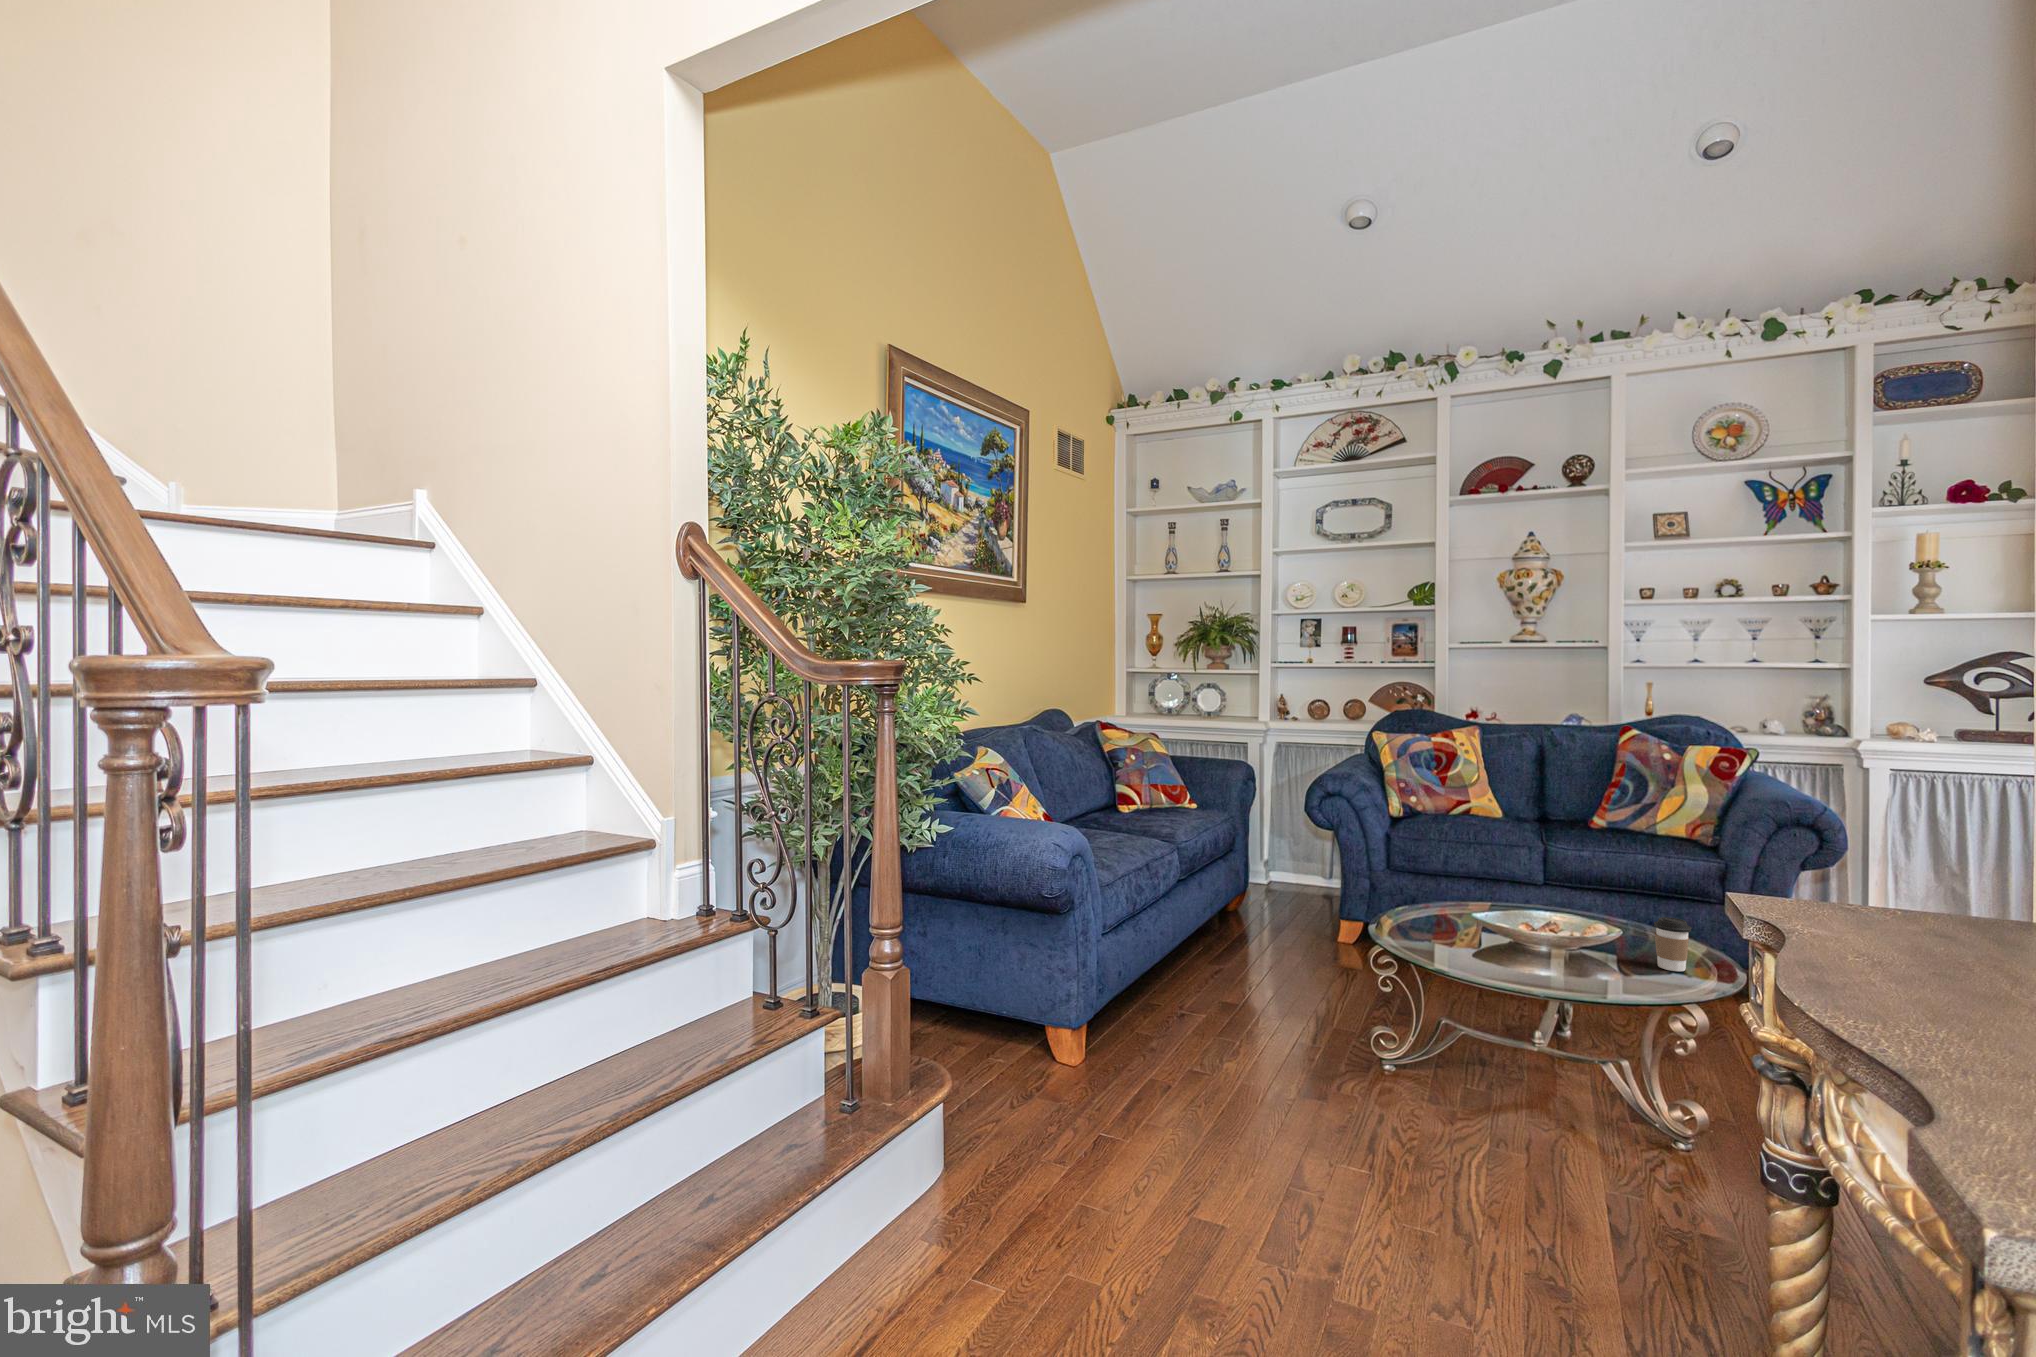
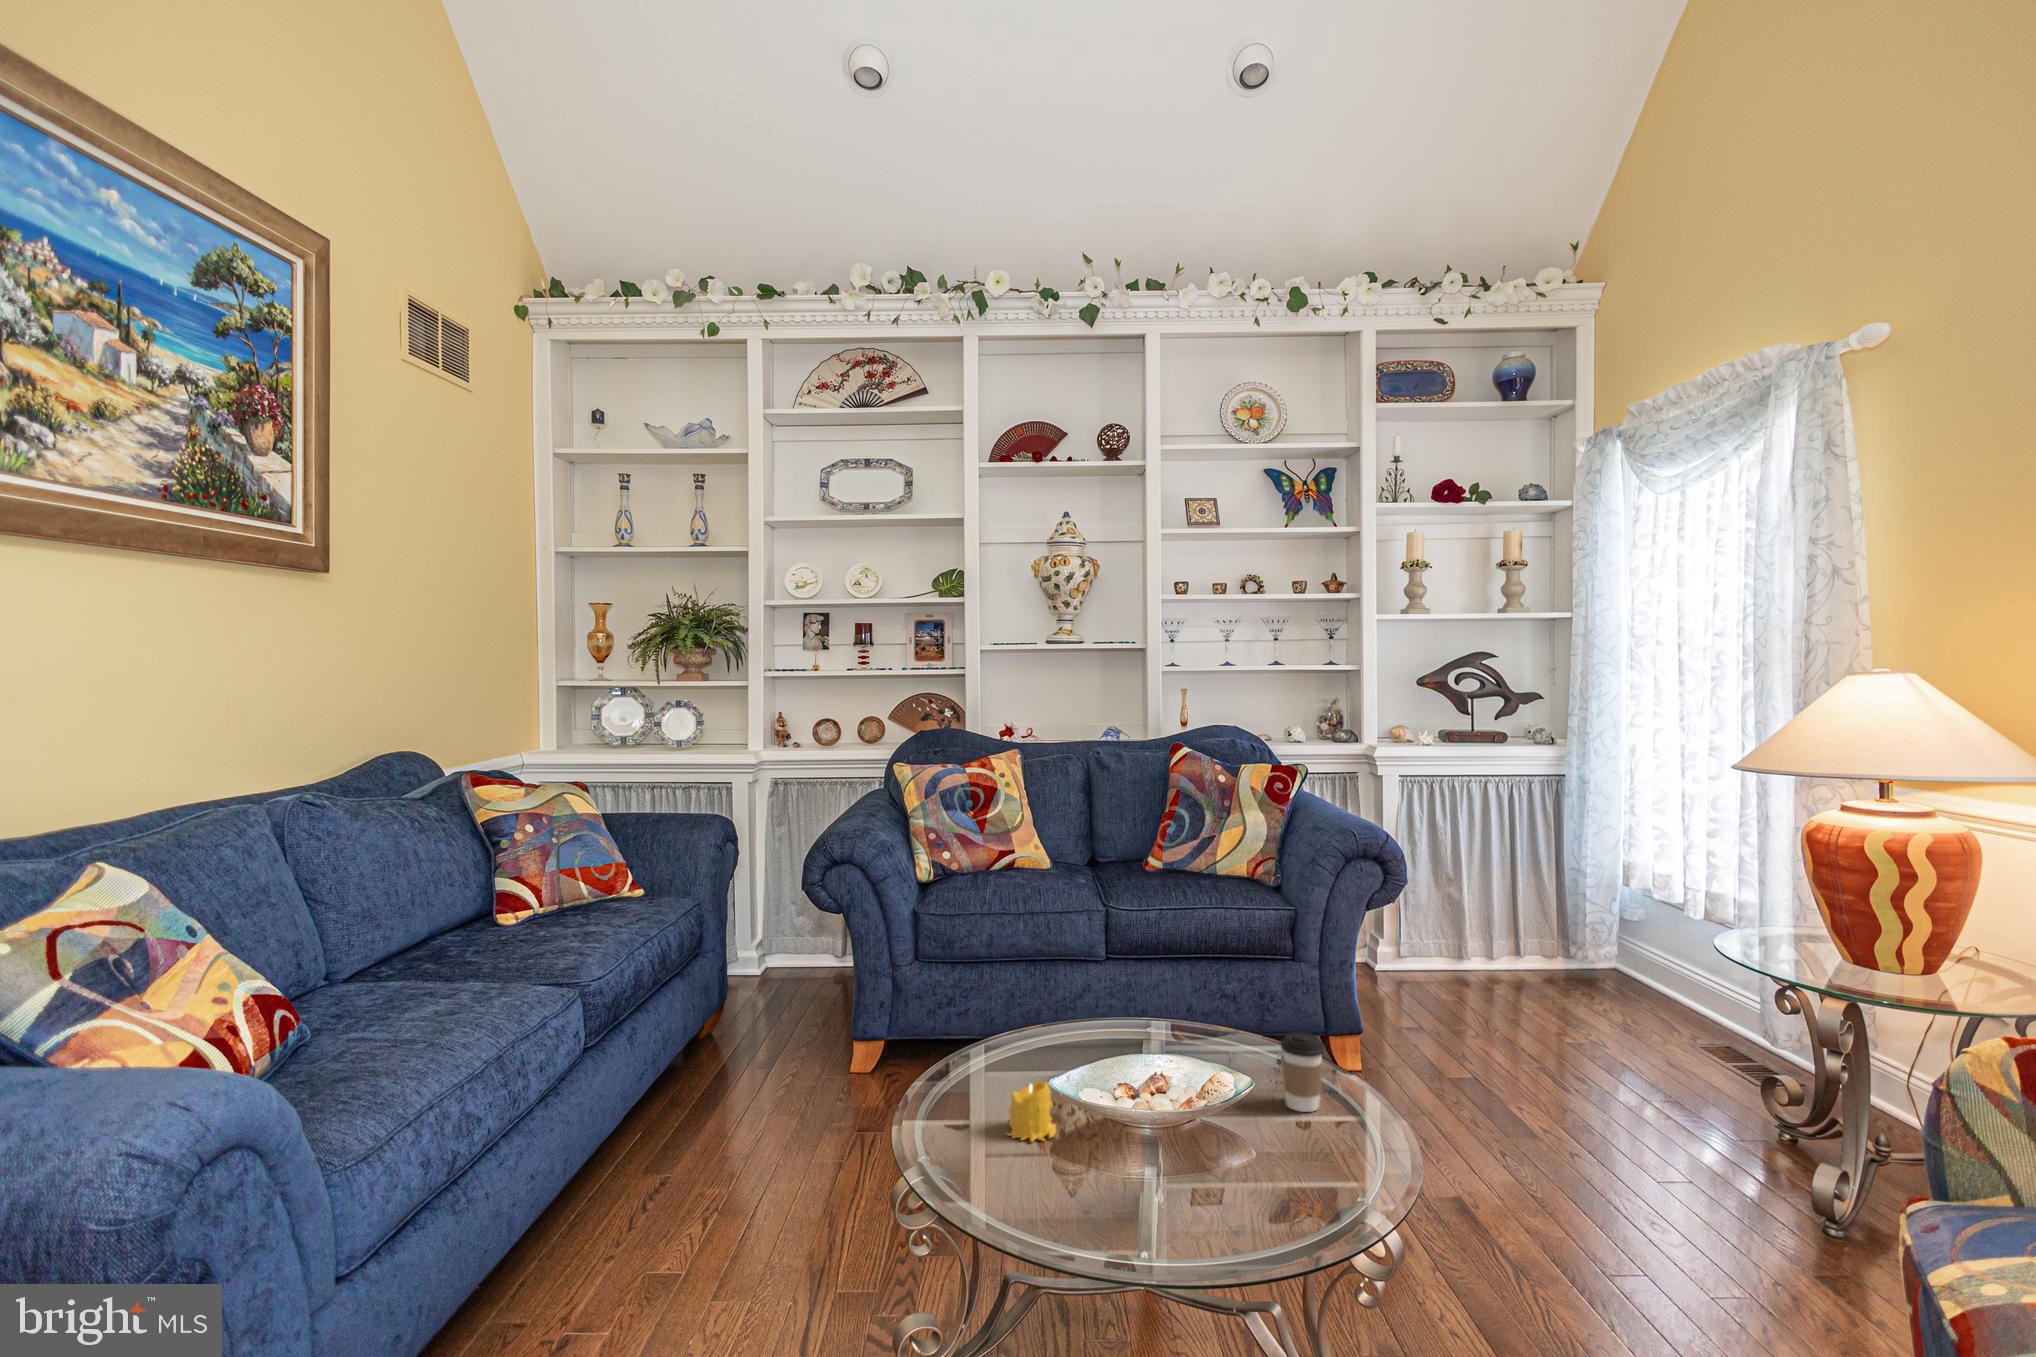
candle: none [1441,918,1476,954] -> present [1008,1082,1056,1142]

